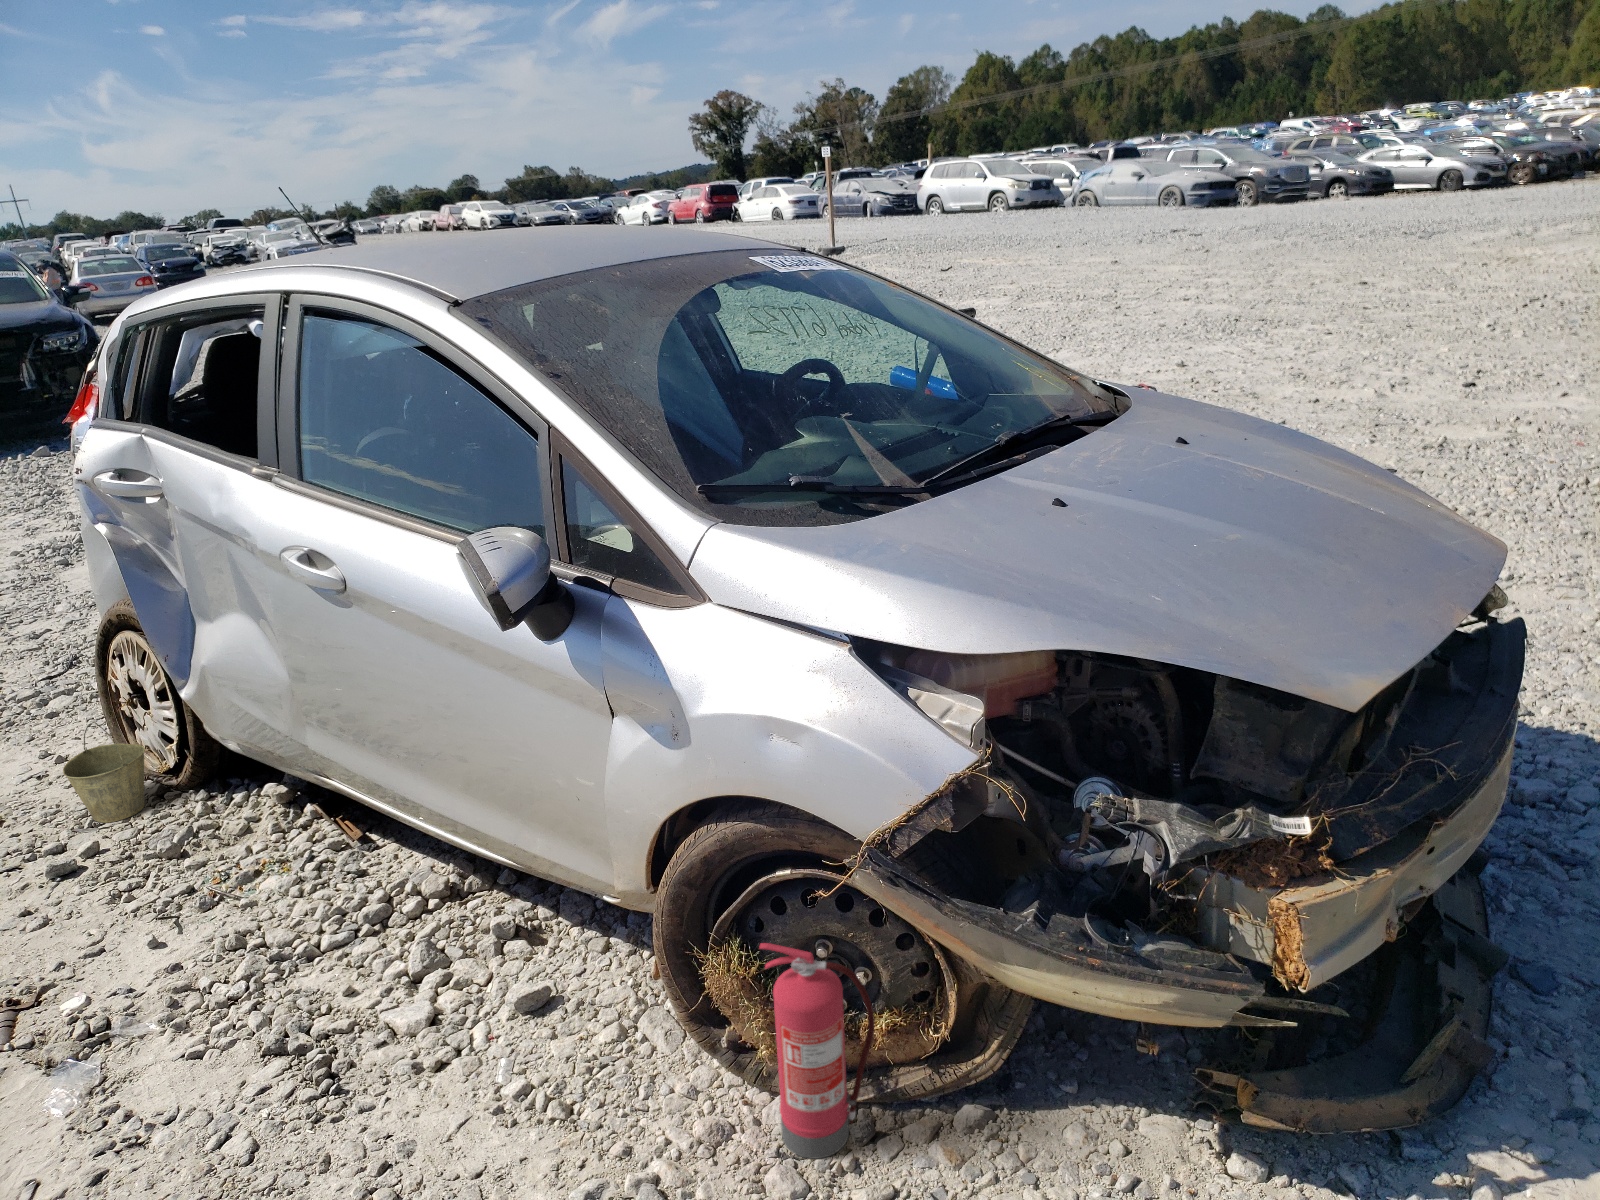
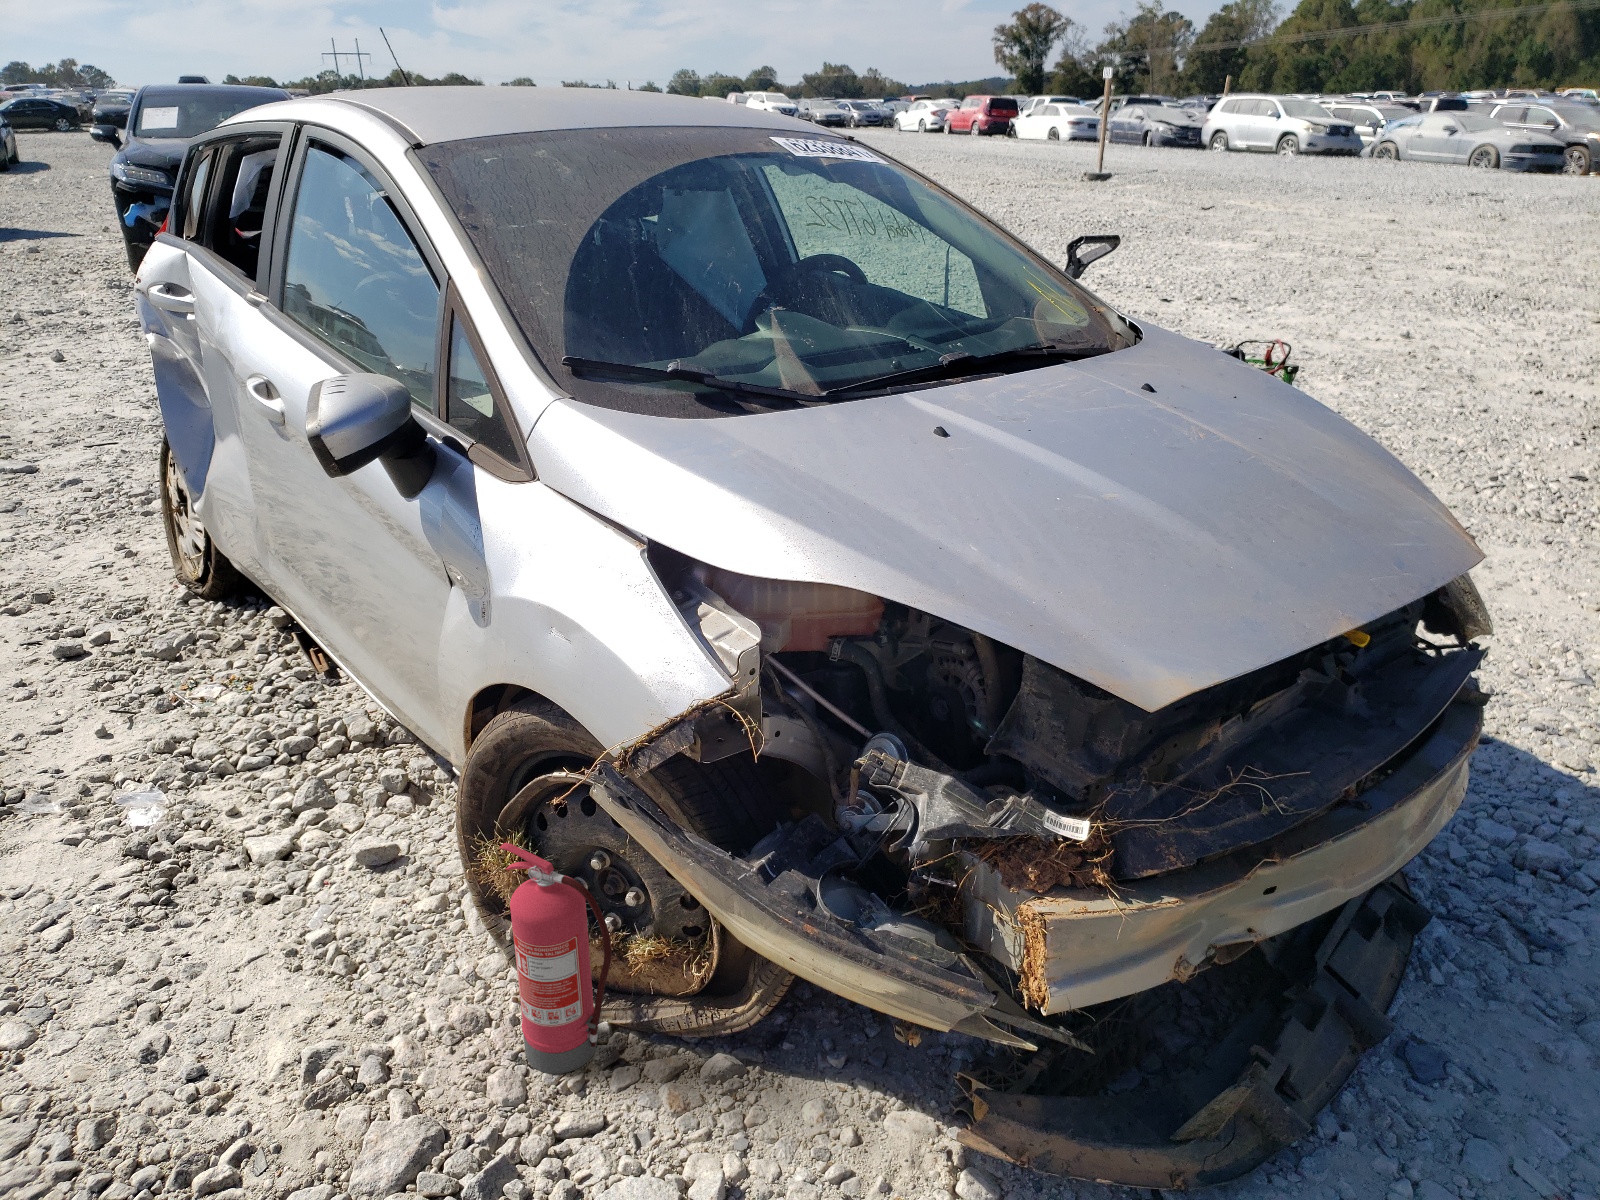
bucket: present [63,722,145,823] -> none [100,525,178,620]

